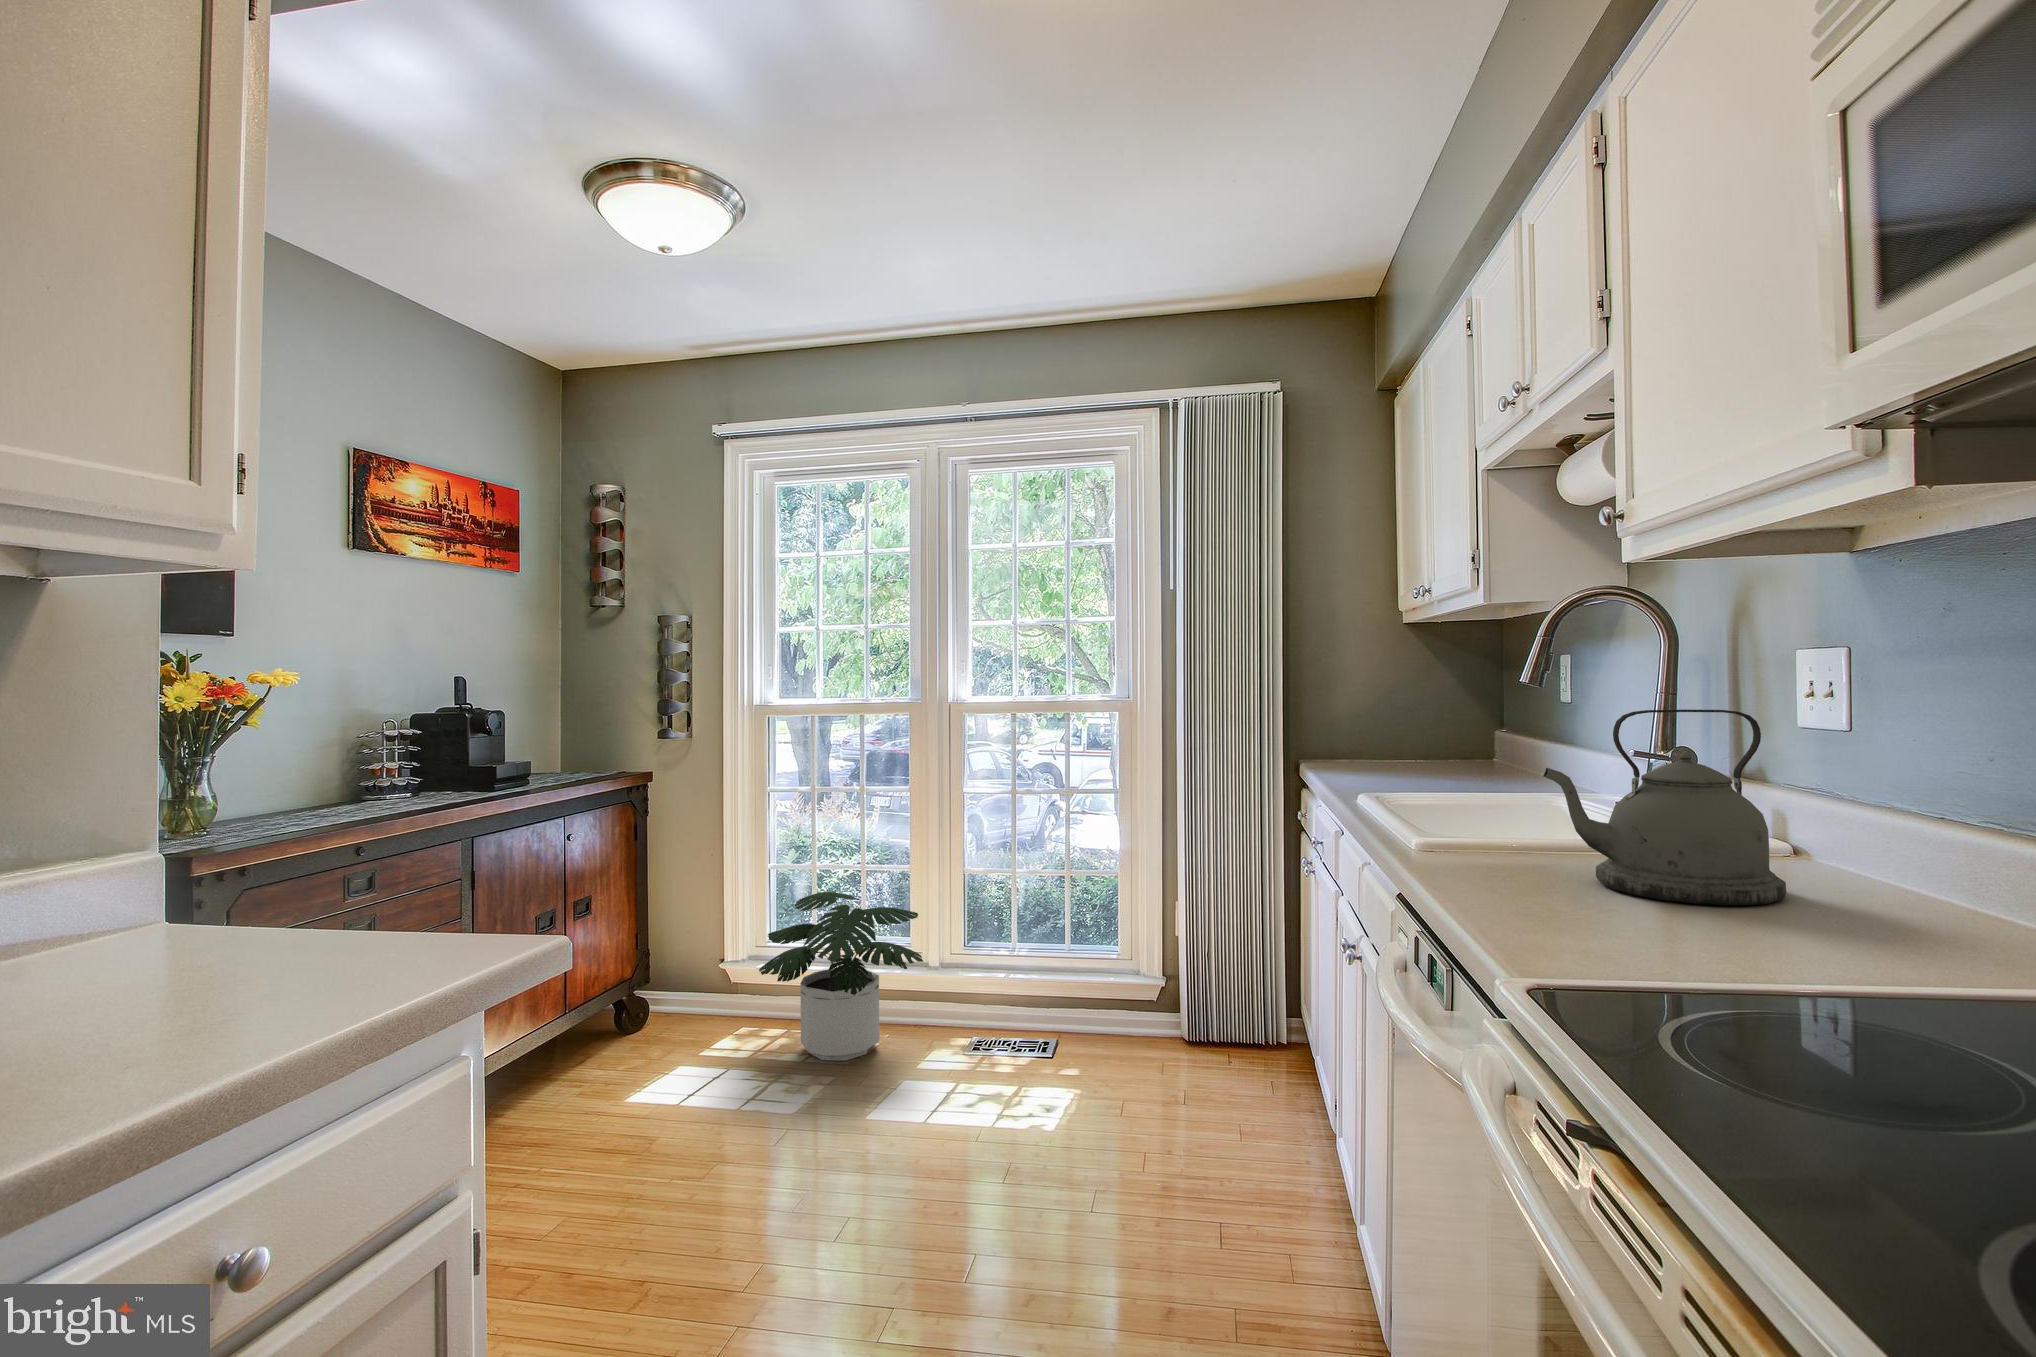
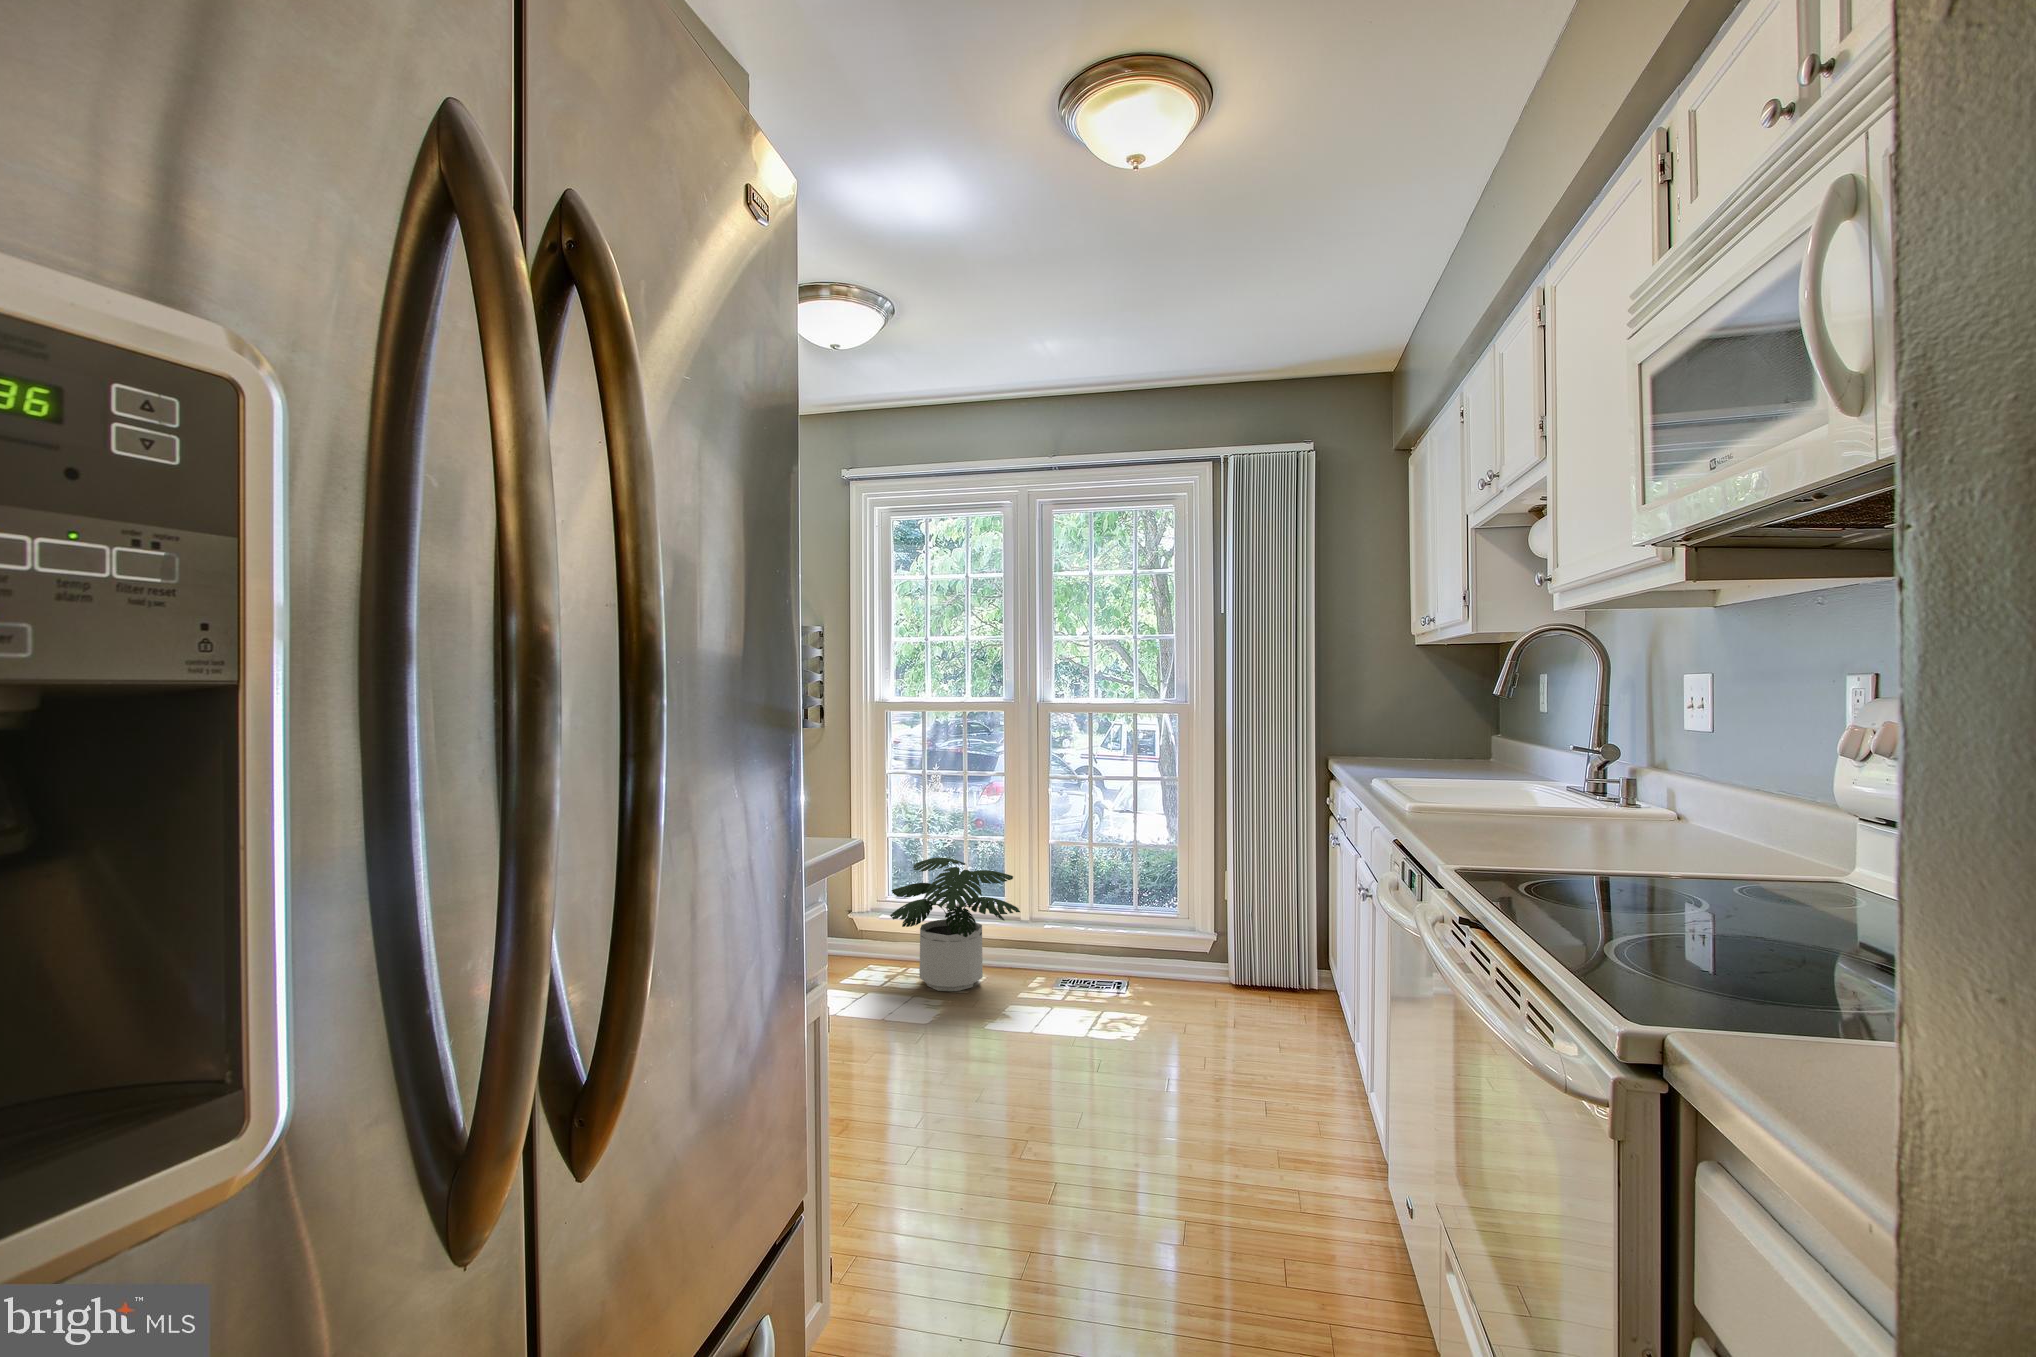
kettle: present [1544,709,1786,905] -> none [1491,714,1653,845]

